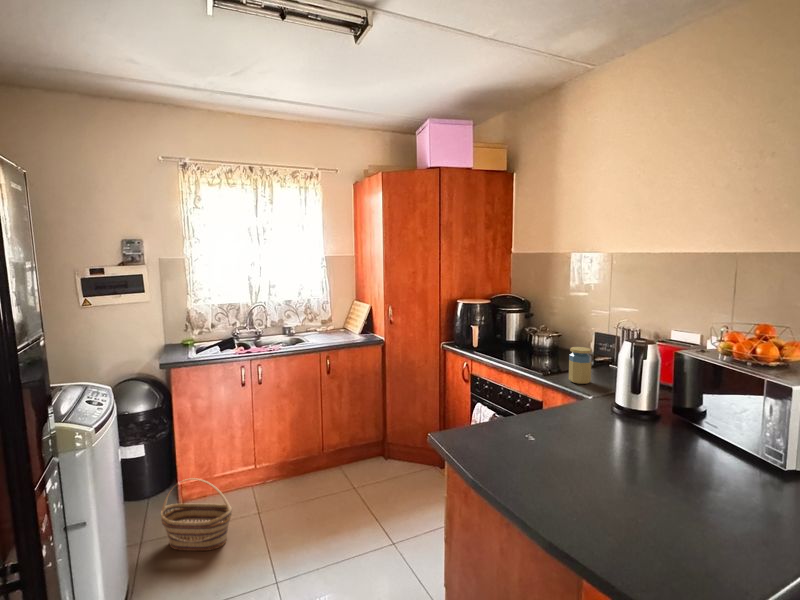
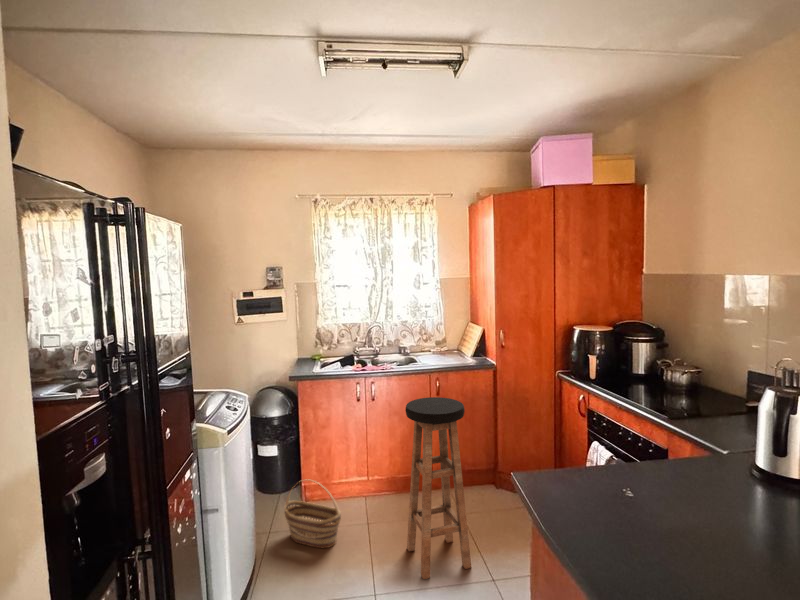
jar: present [569,347,592,384] -> none [698,385,729,431]
bar stool: none [305,375,373,559] -> present [405,397,471,579]

